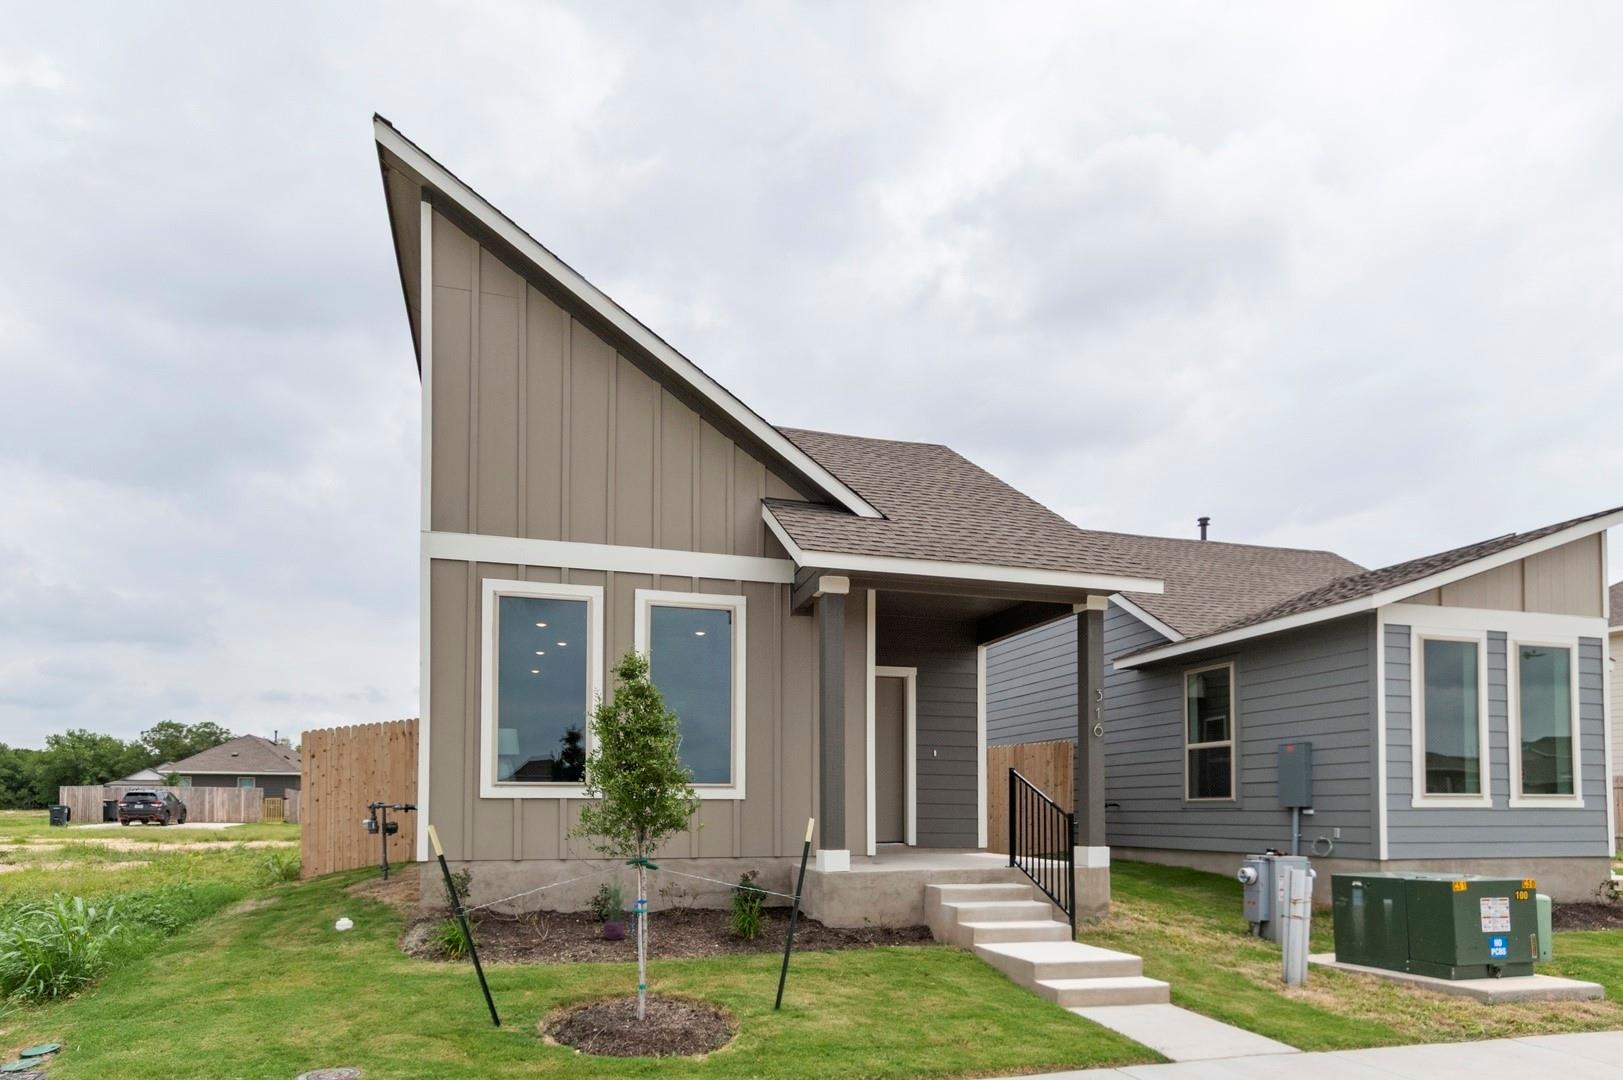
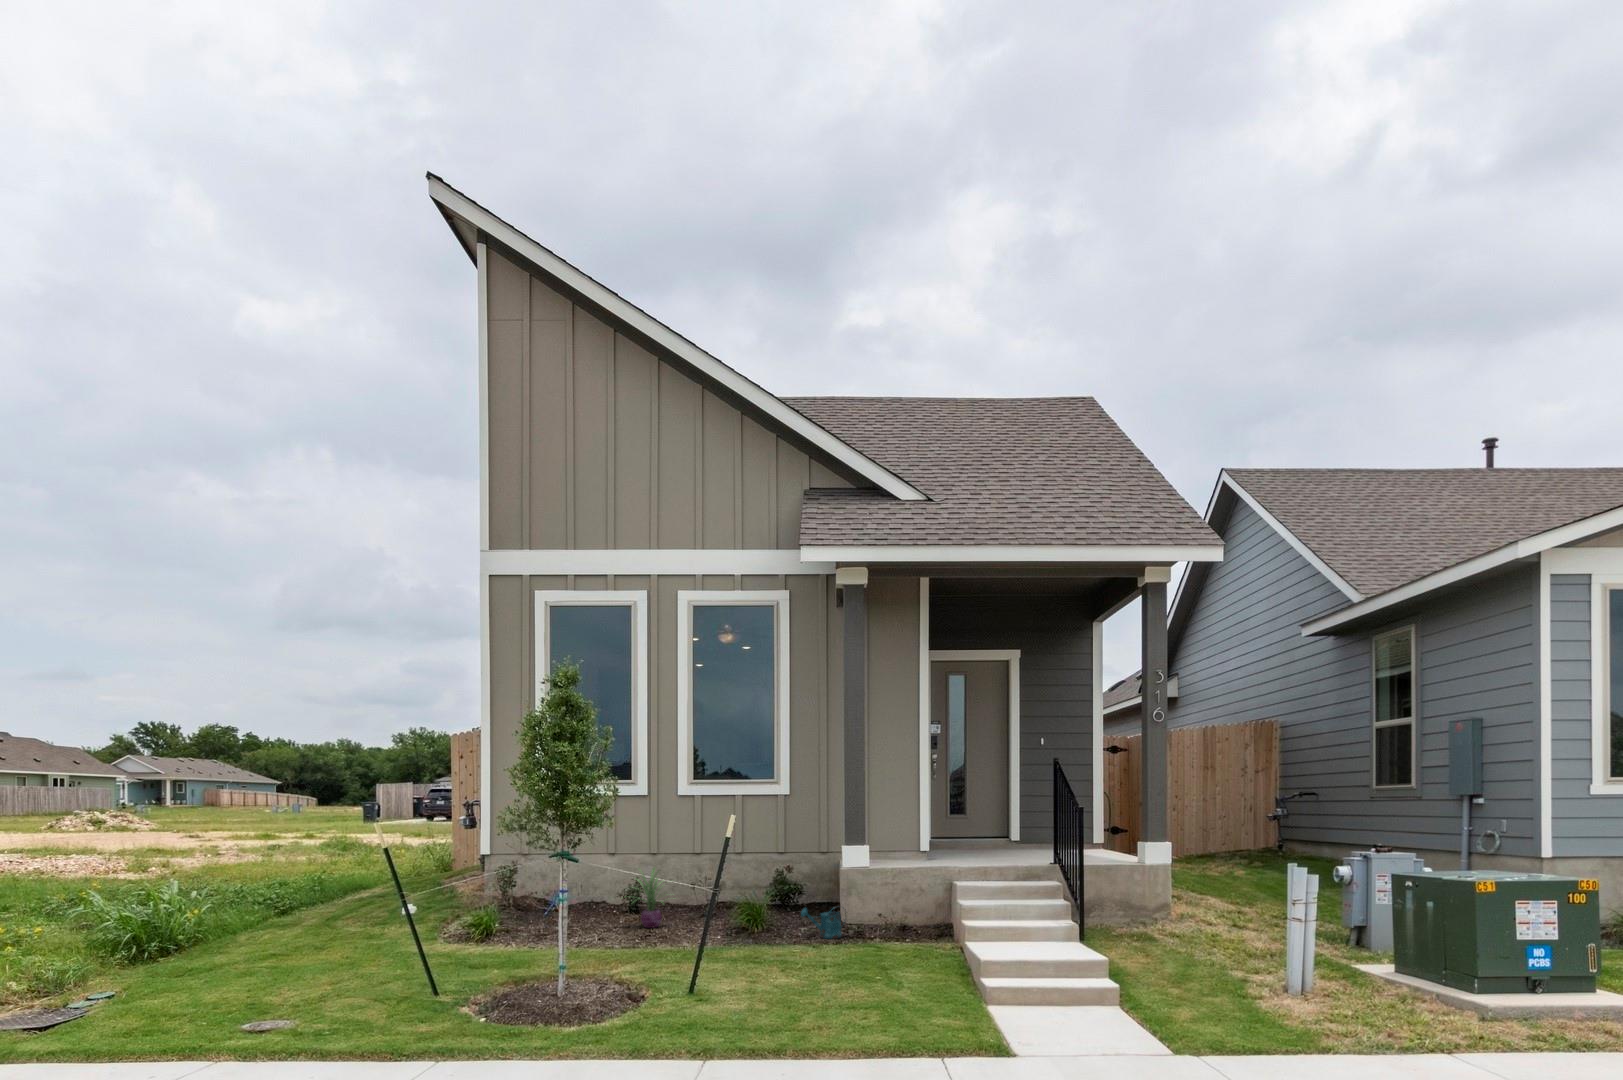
watering can: none [786,913,828,946] -> present [801,908,846,939]

